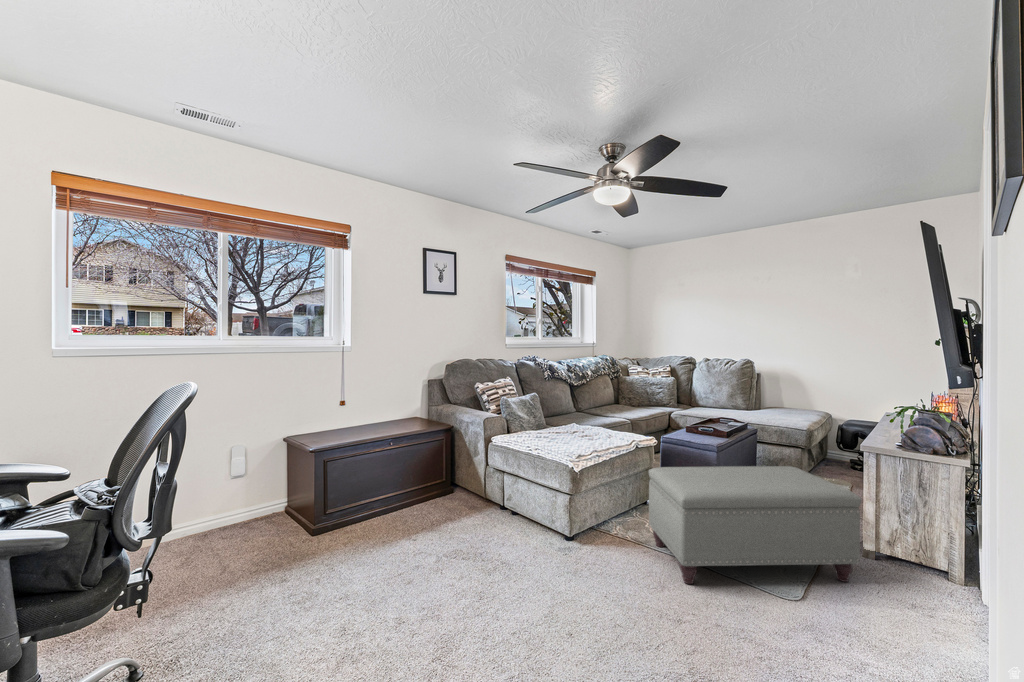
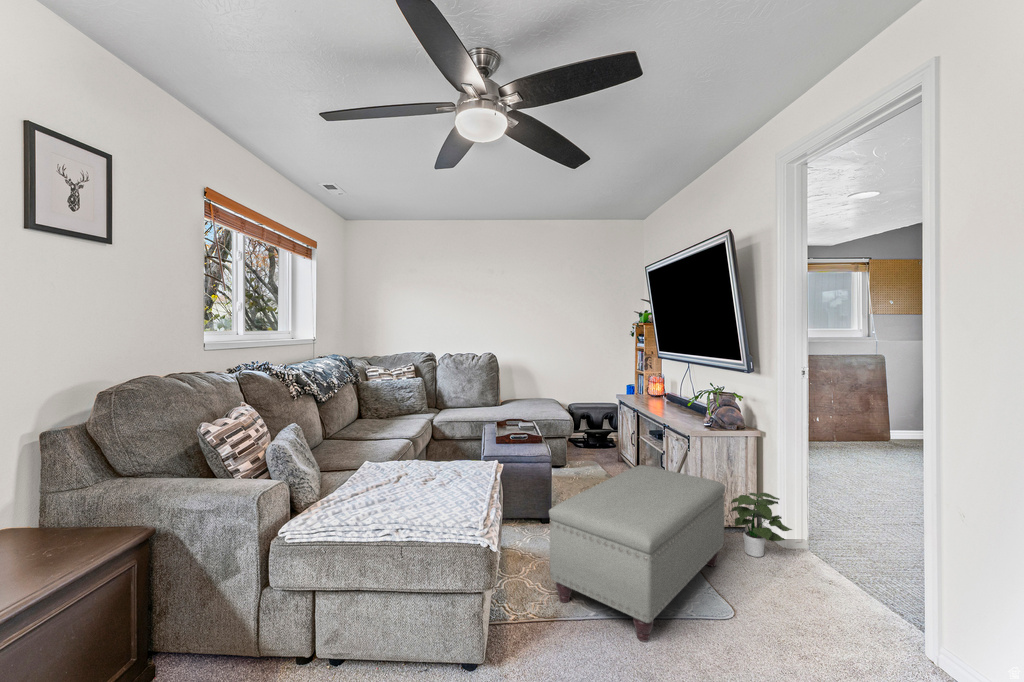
potted plant: none [888,520,967,599] -> present [730,493,792,557]

